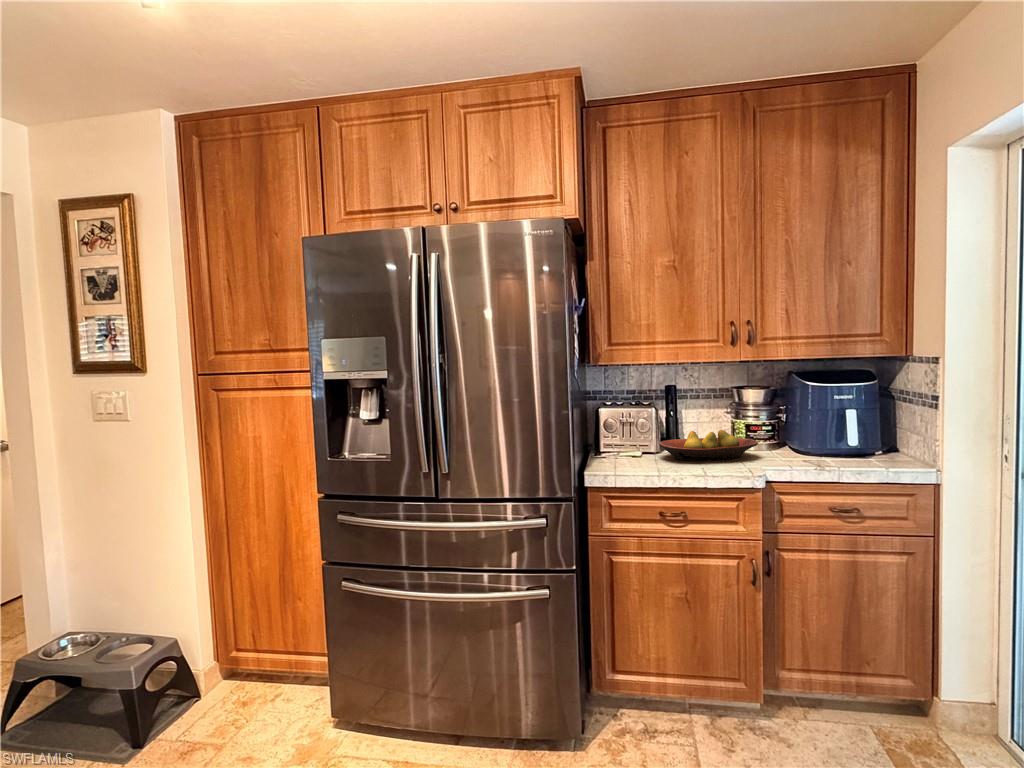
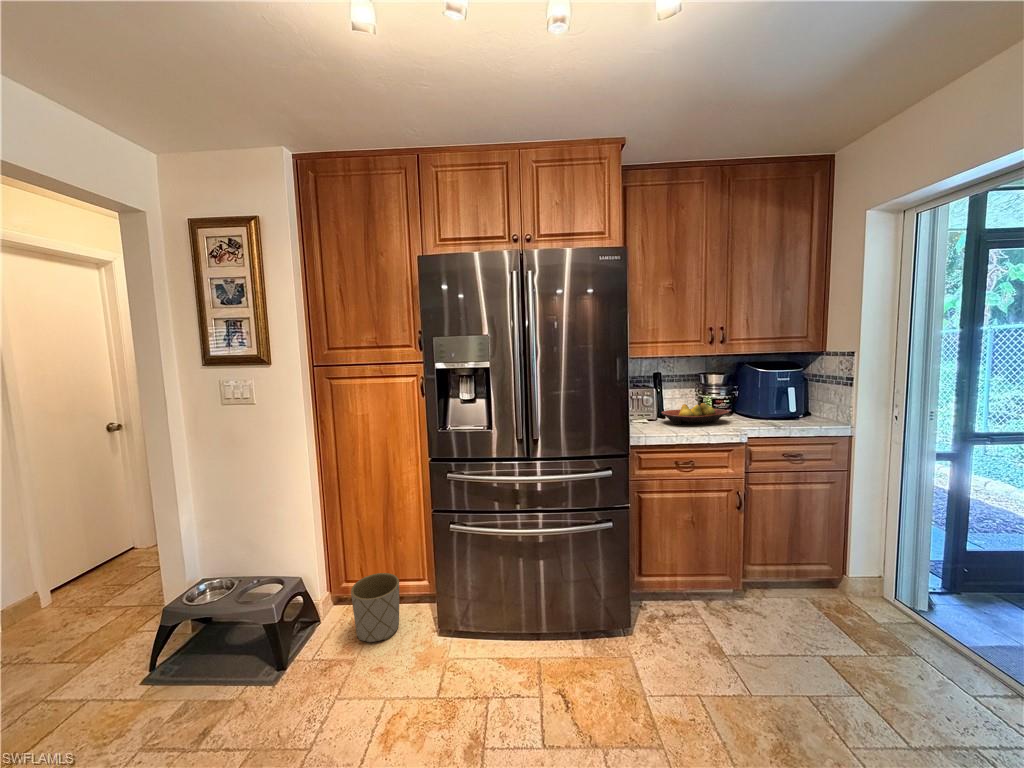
planter: none [228,642,291,726] -> present [351,573,399,642]

